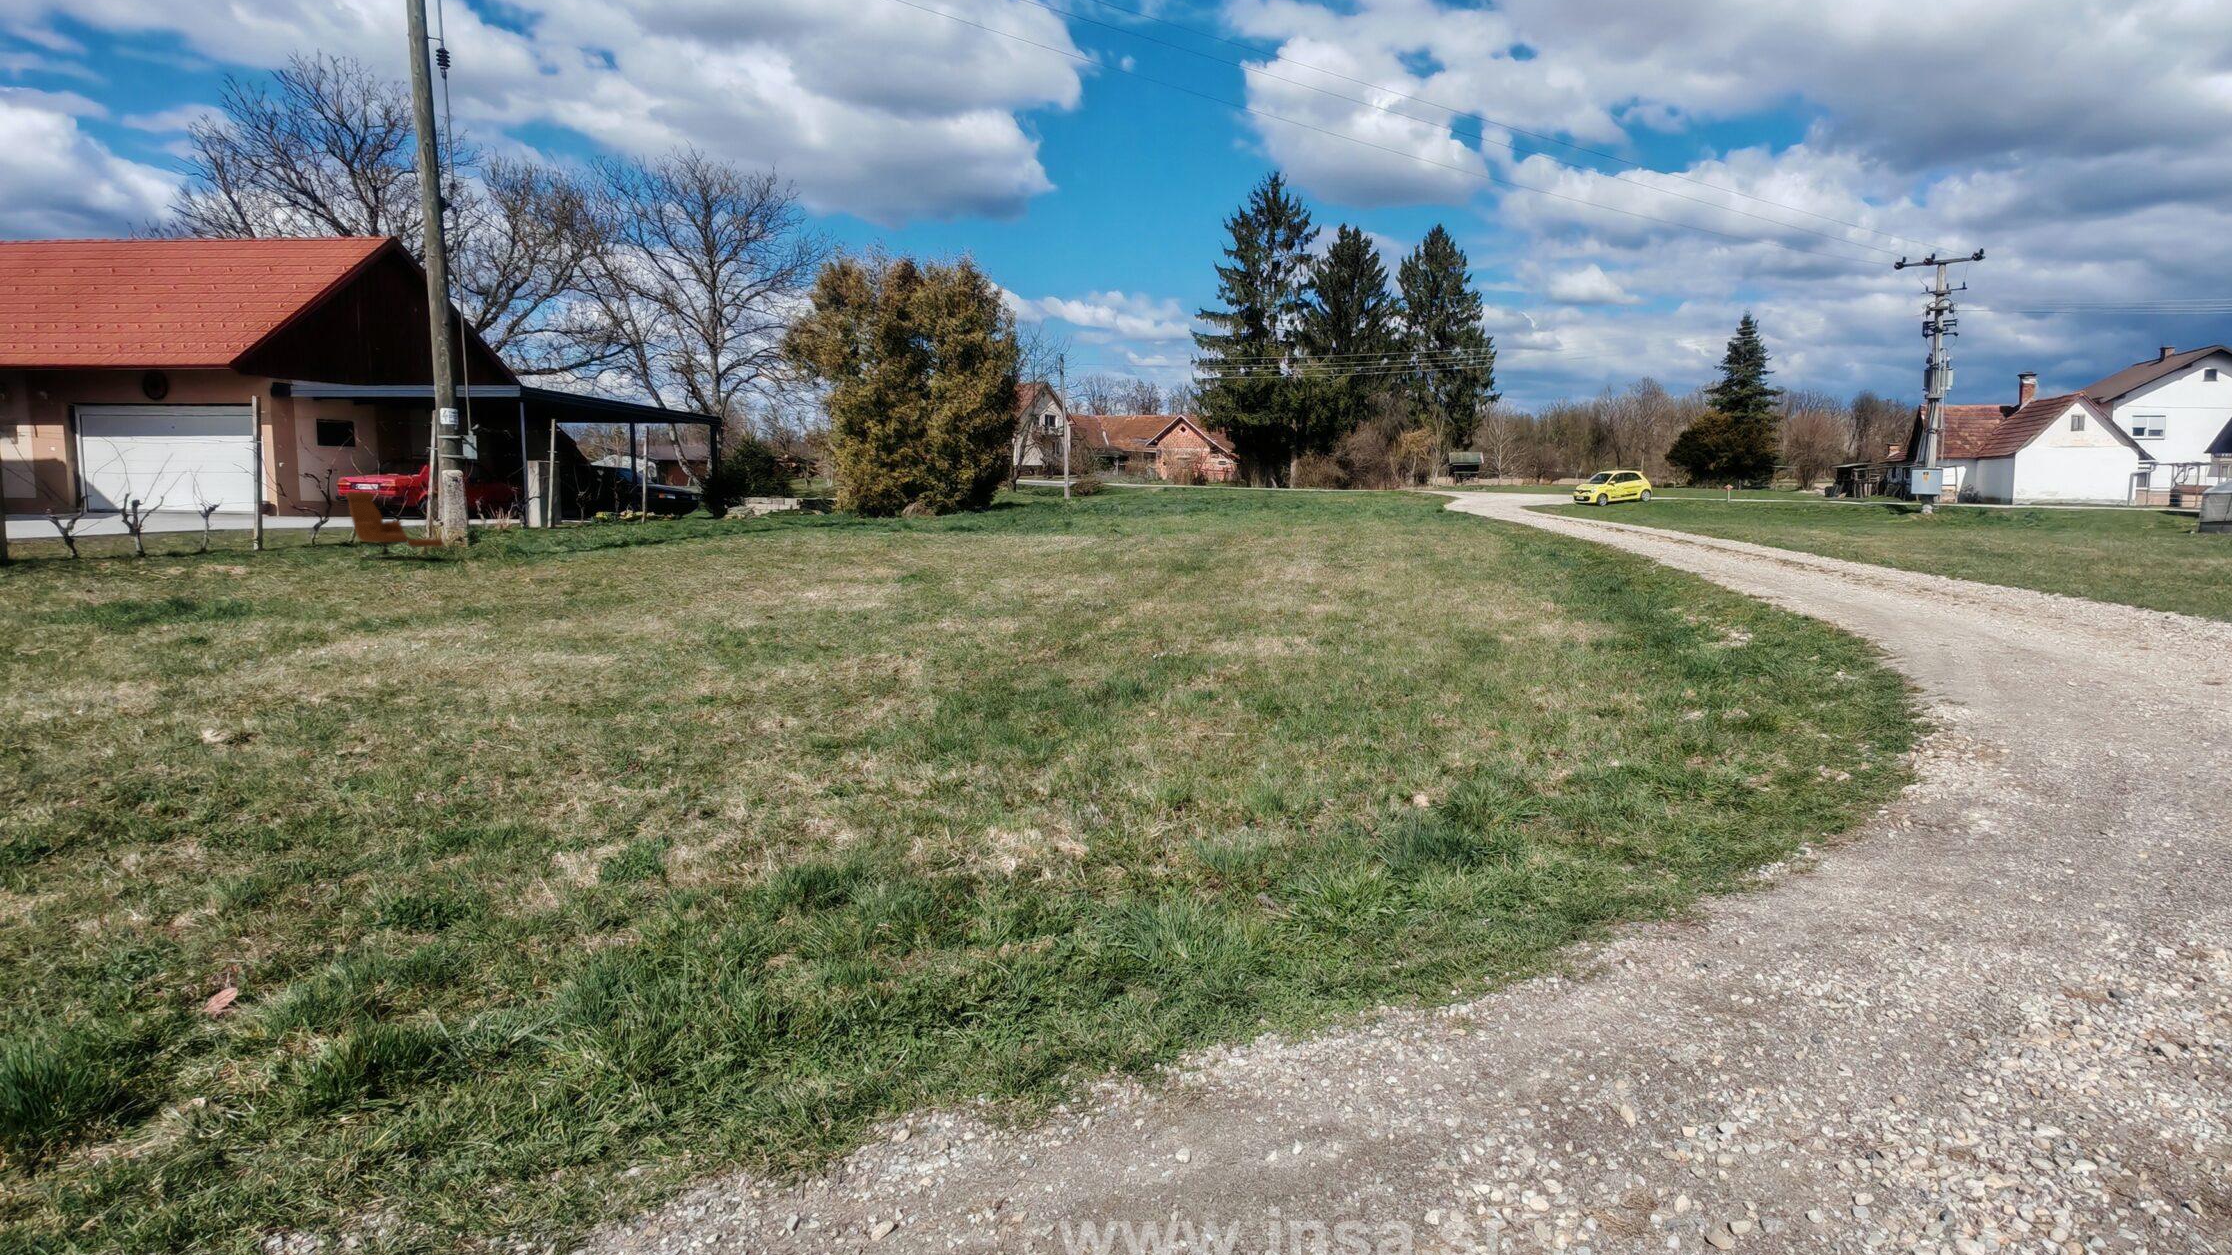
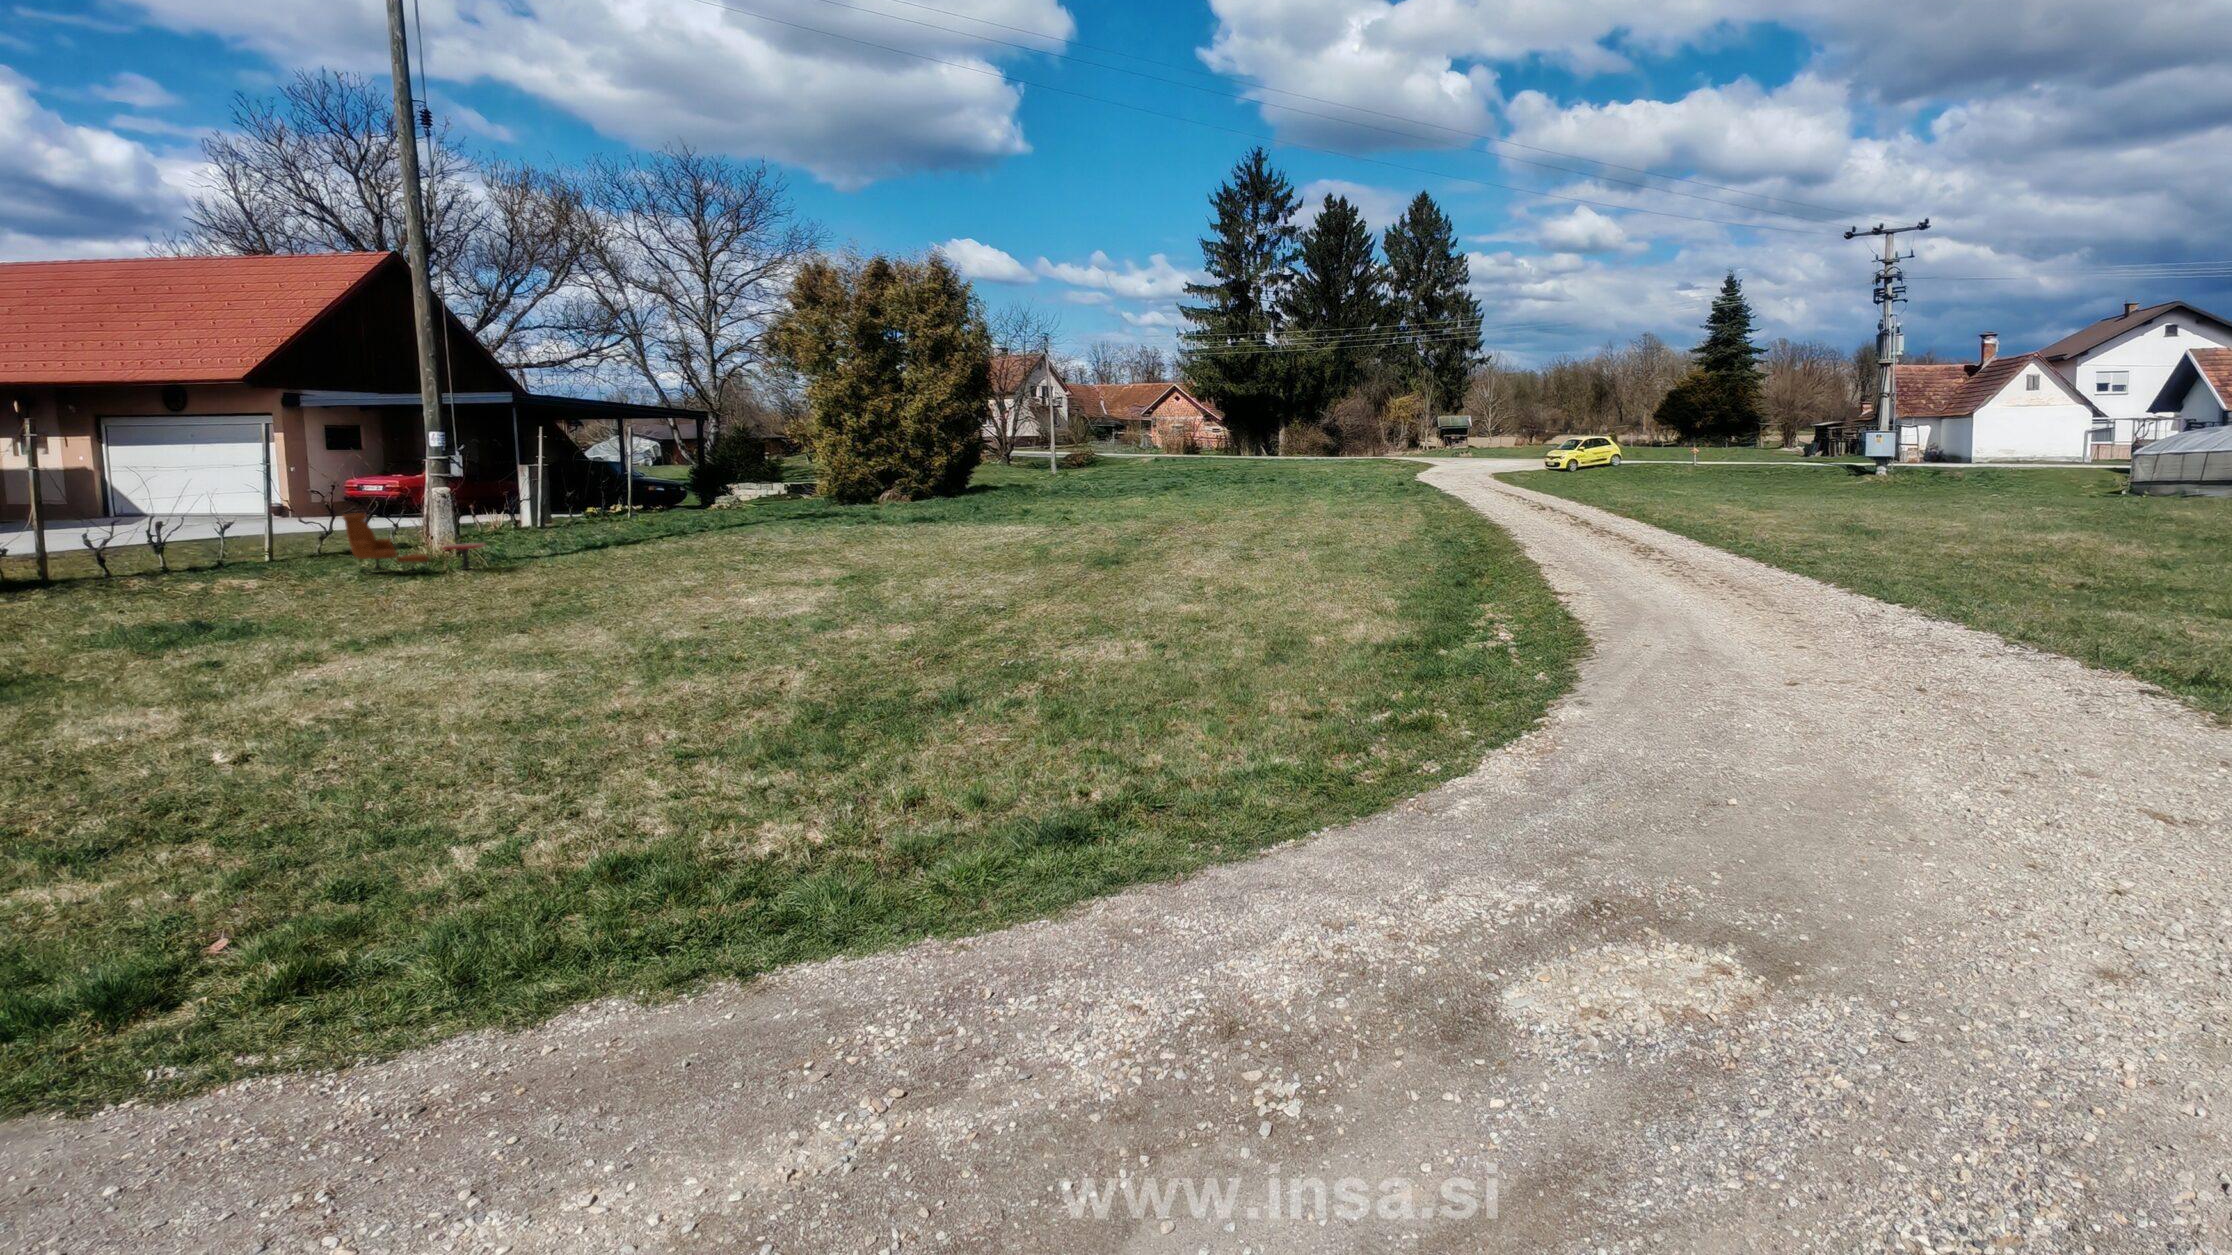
pedestal table: none [459,529,507,557] -> present [443,543,485,570]

